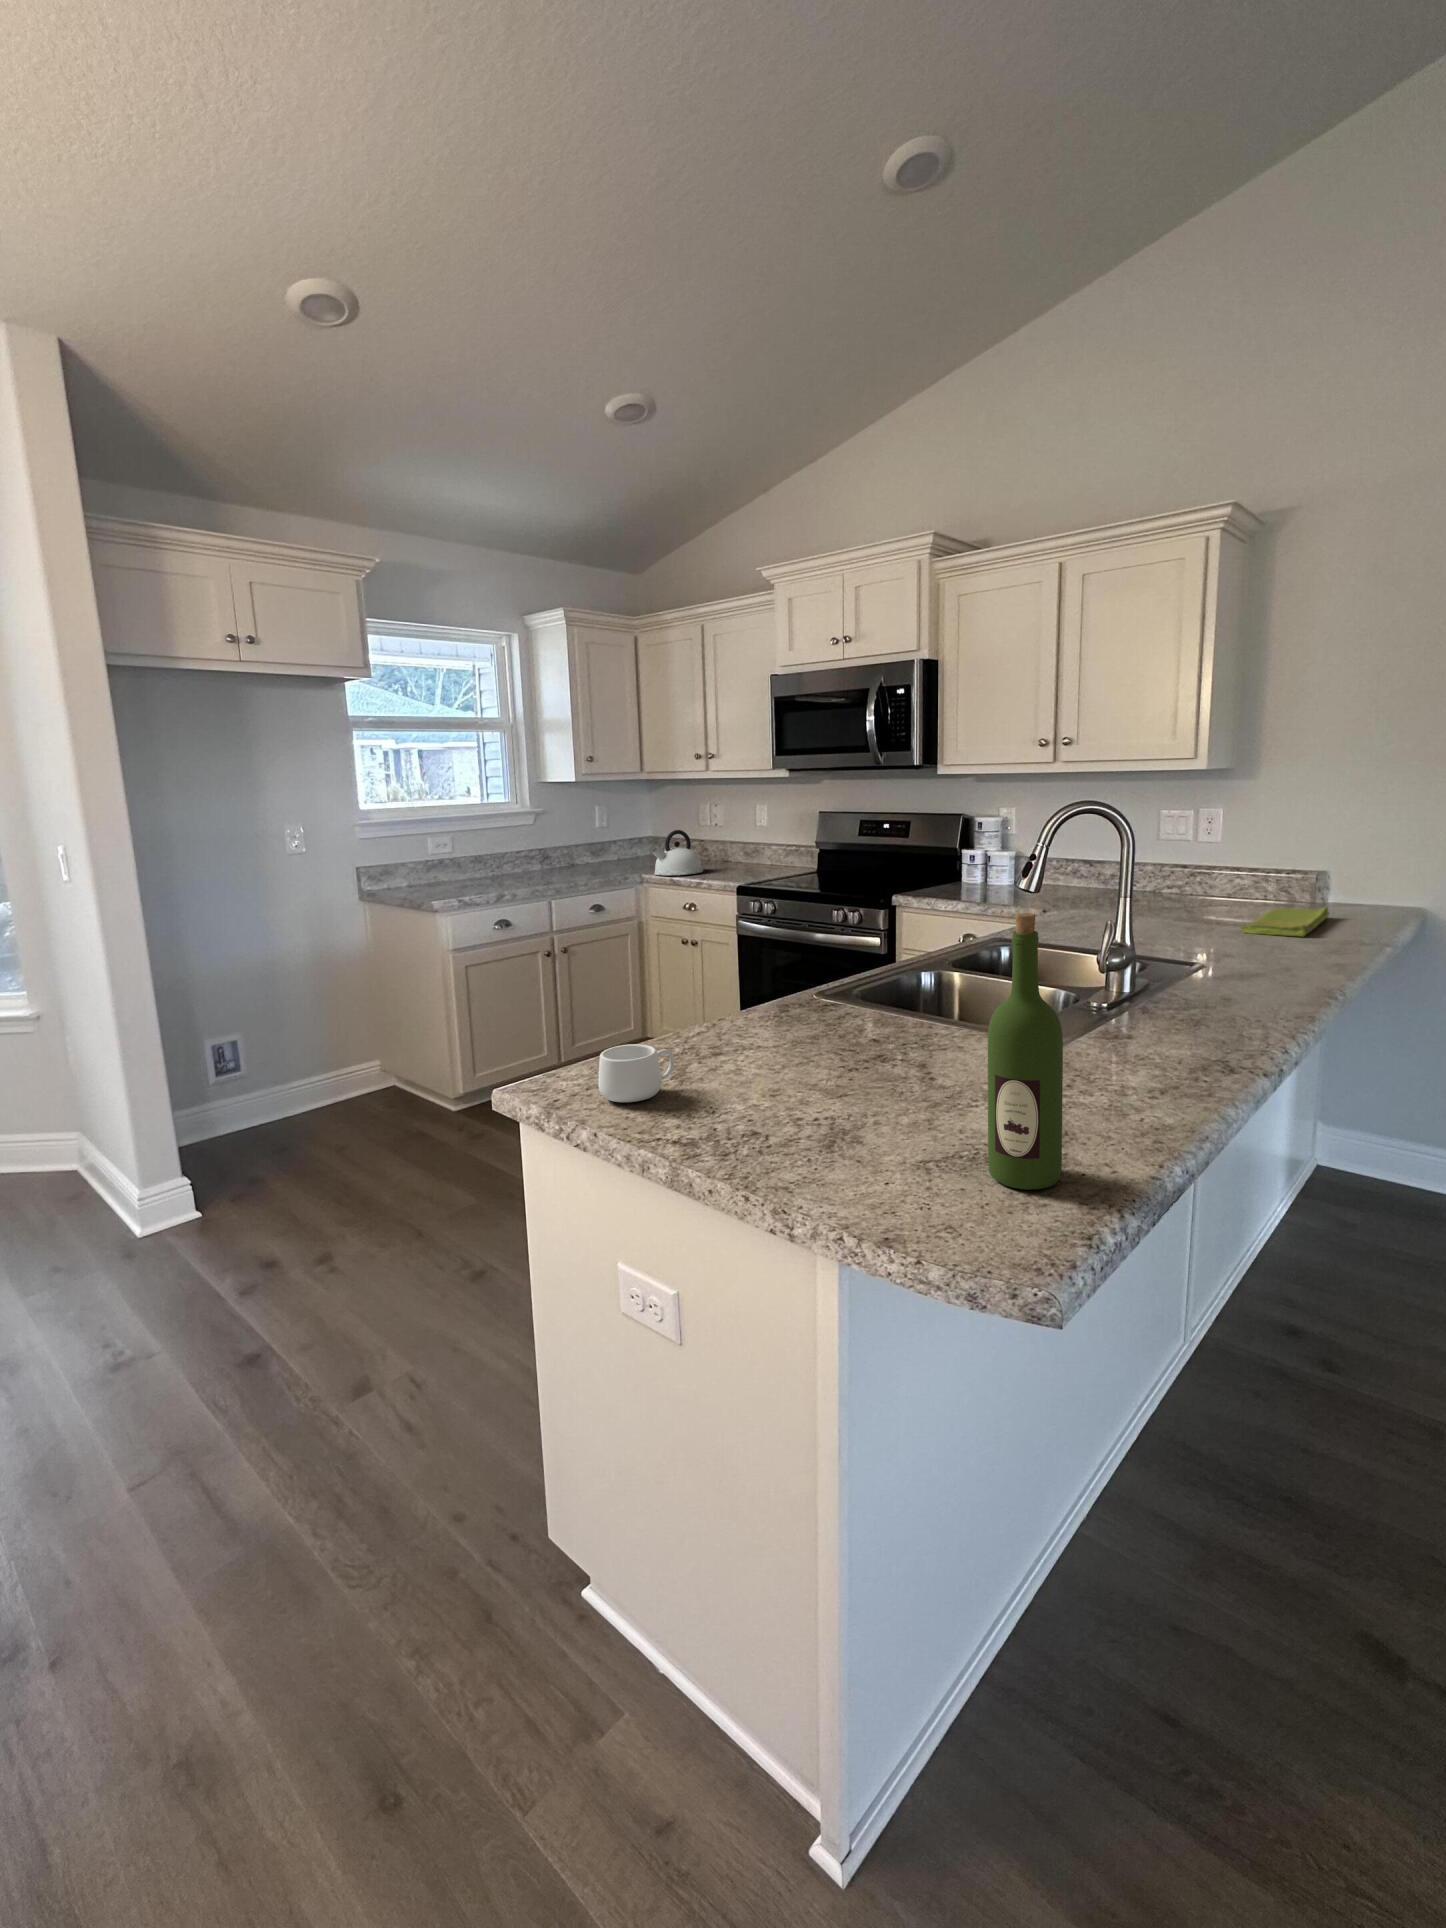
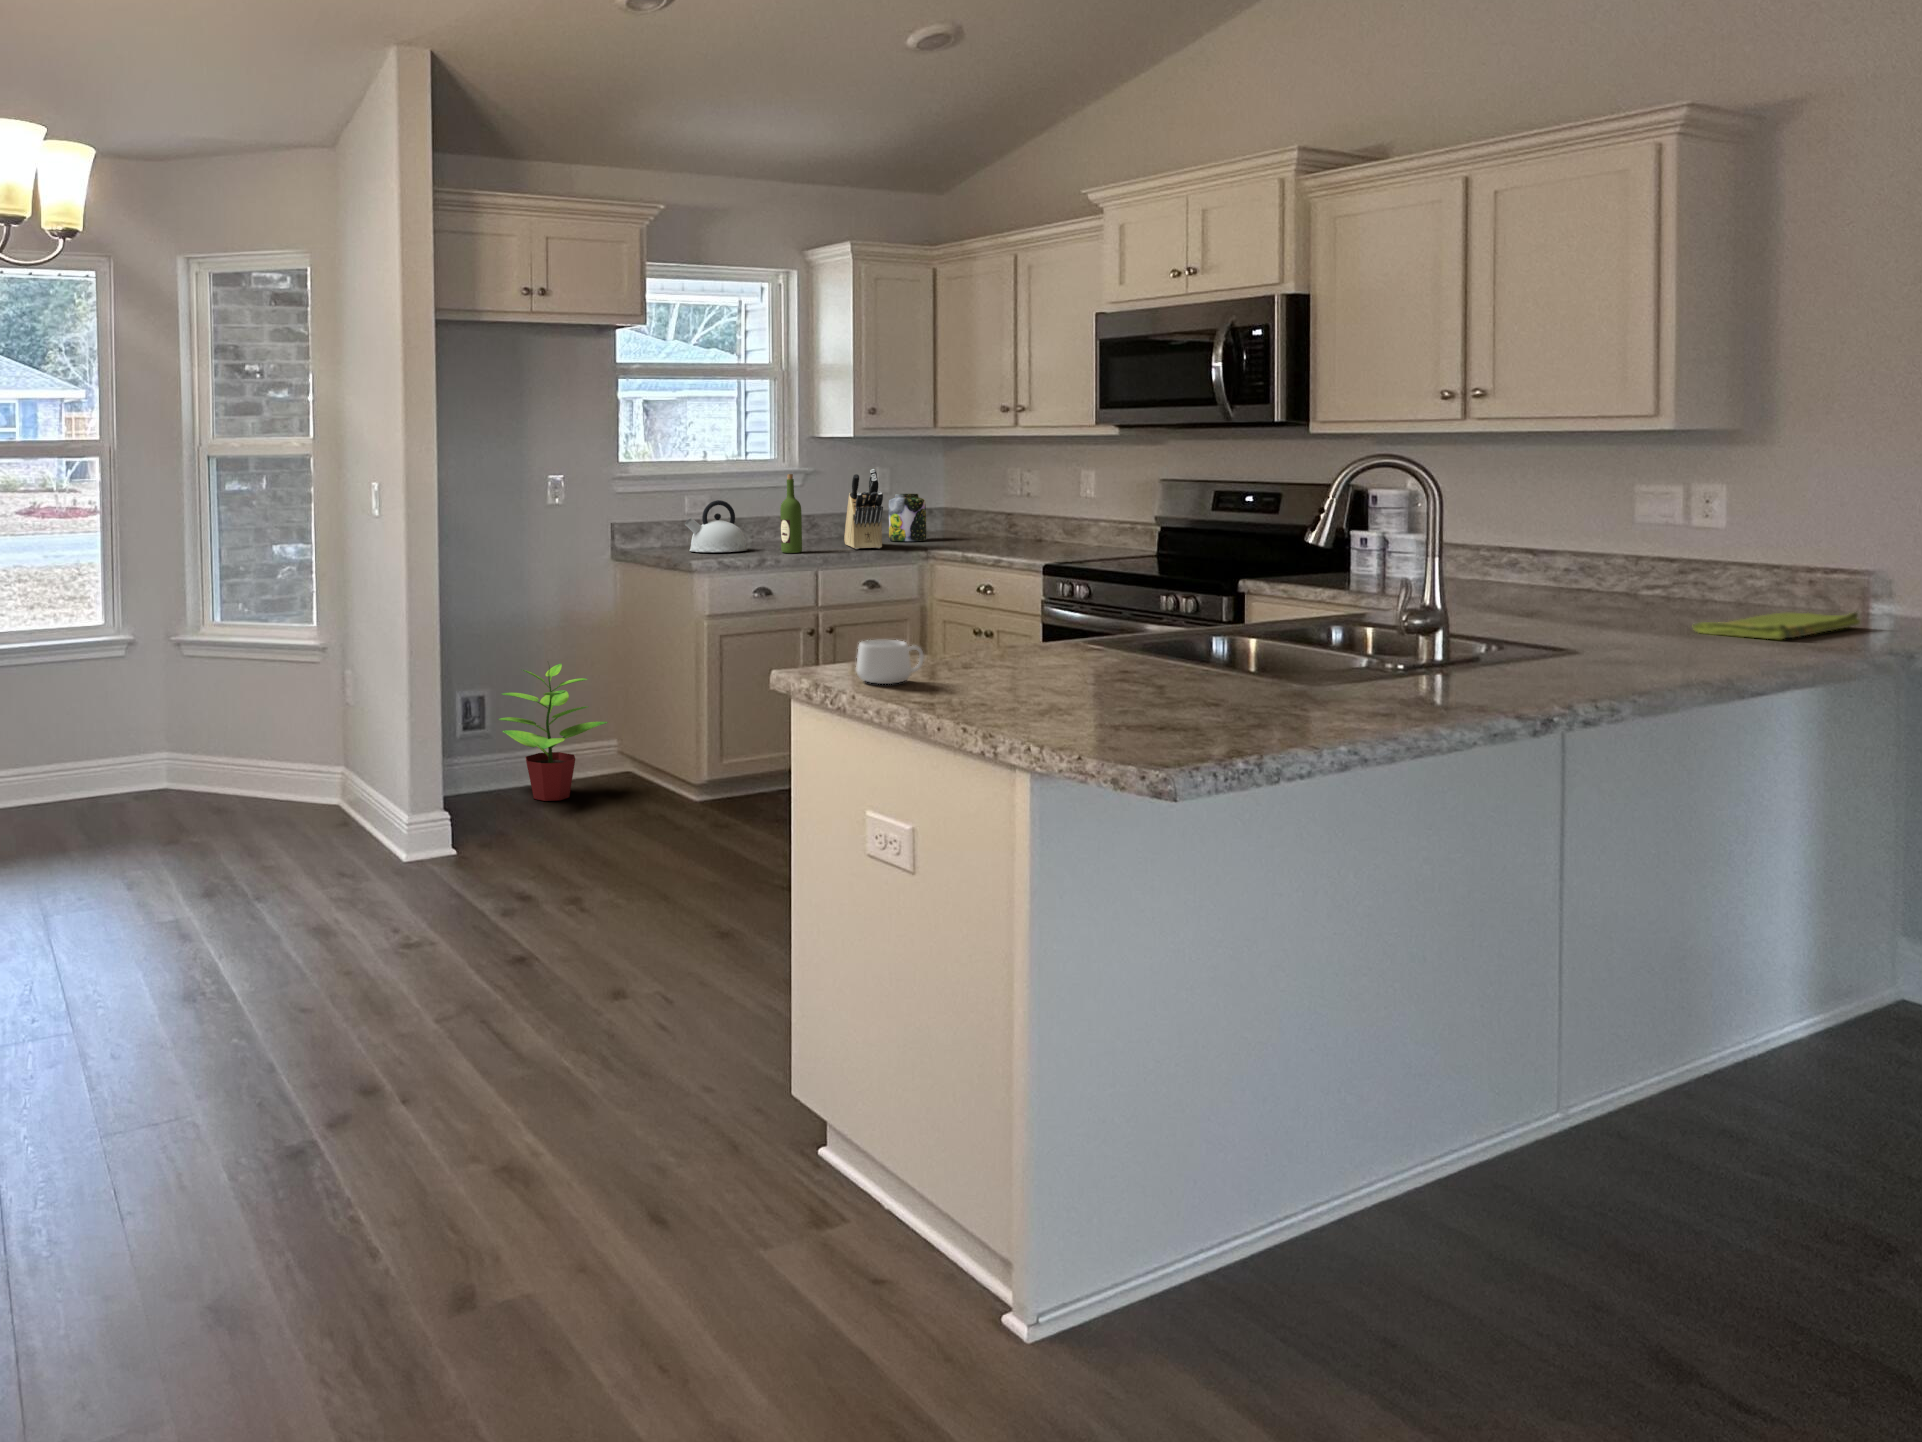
knife block: none [571,809,604,878] -> present [844,469,883,549]
jar: none [607,827,639,868] -> present [889,494,926,541]
kettle: present [652,830,703,875] -> present [685,500,747,552]
wine bottle: present [988,913,1063,1190] -> present [780,474,802,553]
potted plant: none [249,1004,365,1133] -> present [498,664,608,801]

